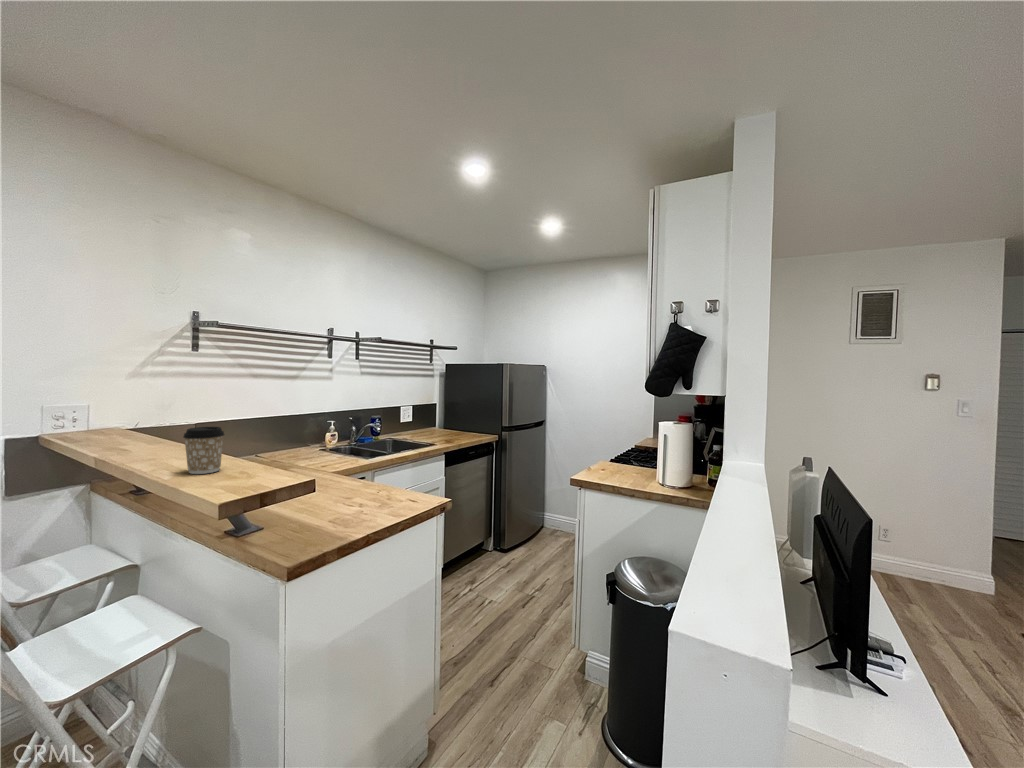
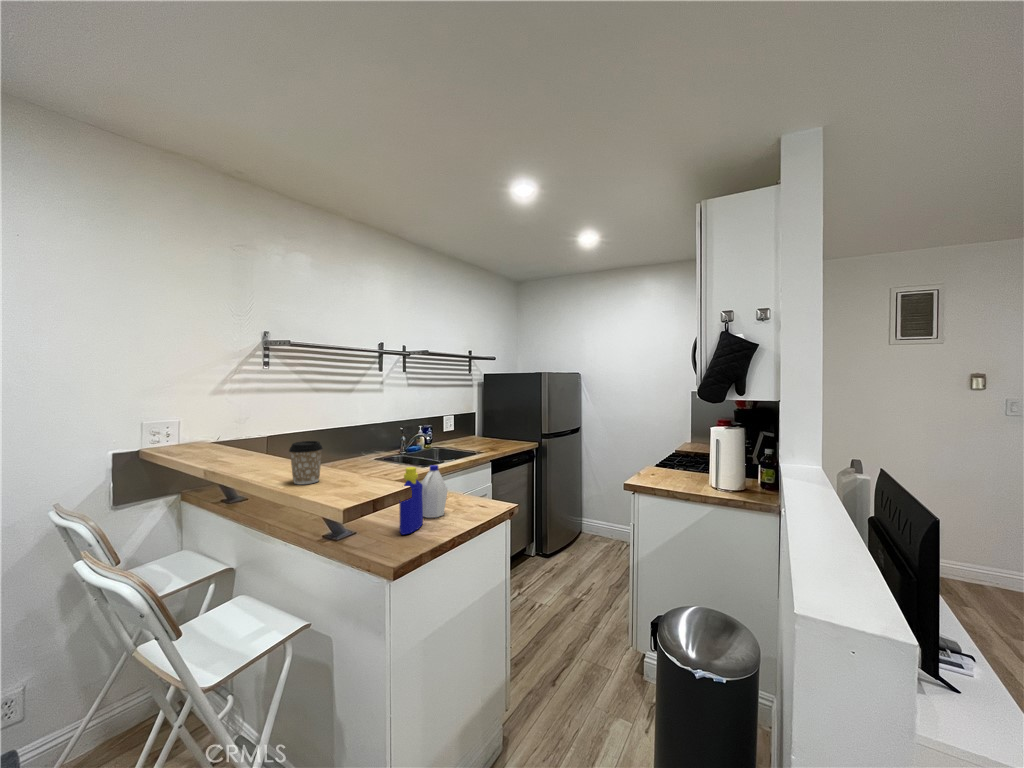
bottle: none [311,455,372,530] -> present [399,465,447,535]

